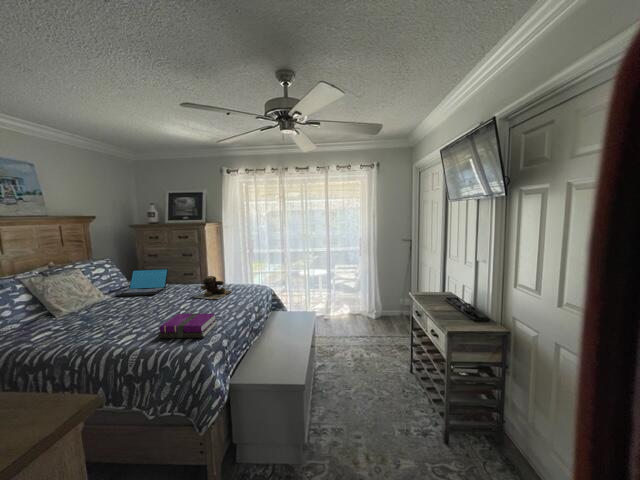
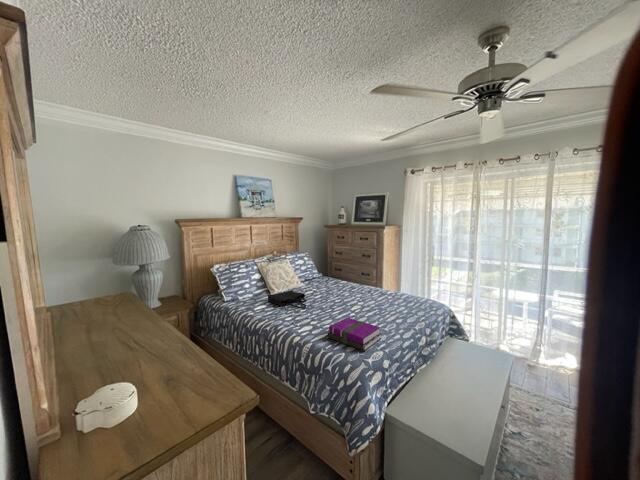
laptop: present [115,269,168,297] -> none [308,265,349,291]
teddy bear: present [195,276,232,299] -> none [366,282,405,309]
tote bag: none [53,305,120,325] -> present [268,290,306,309]

